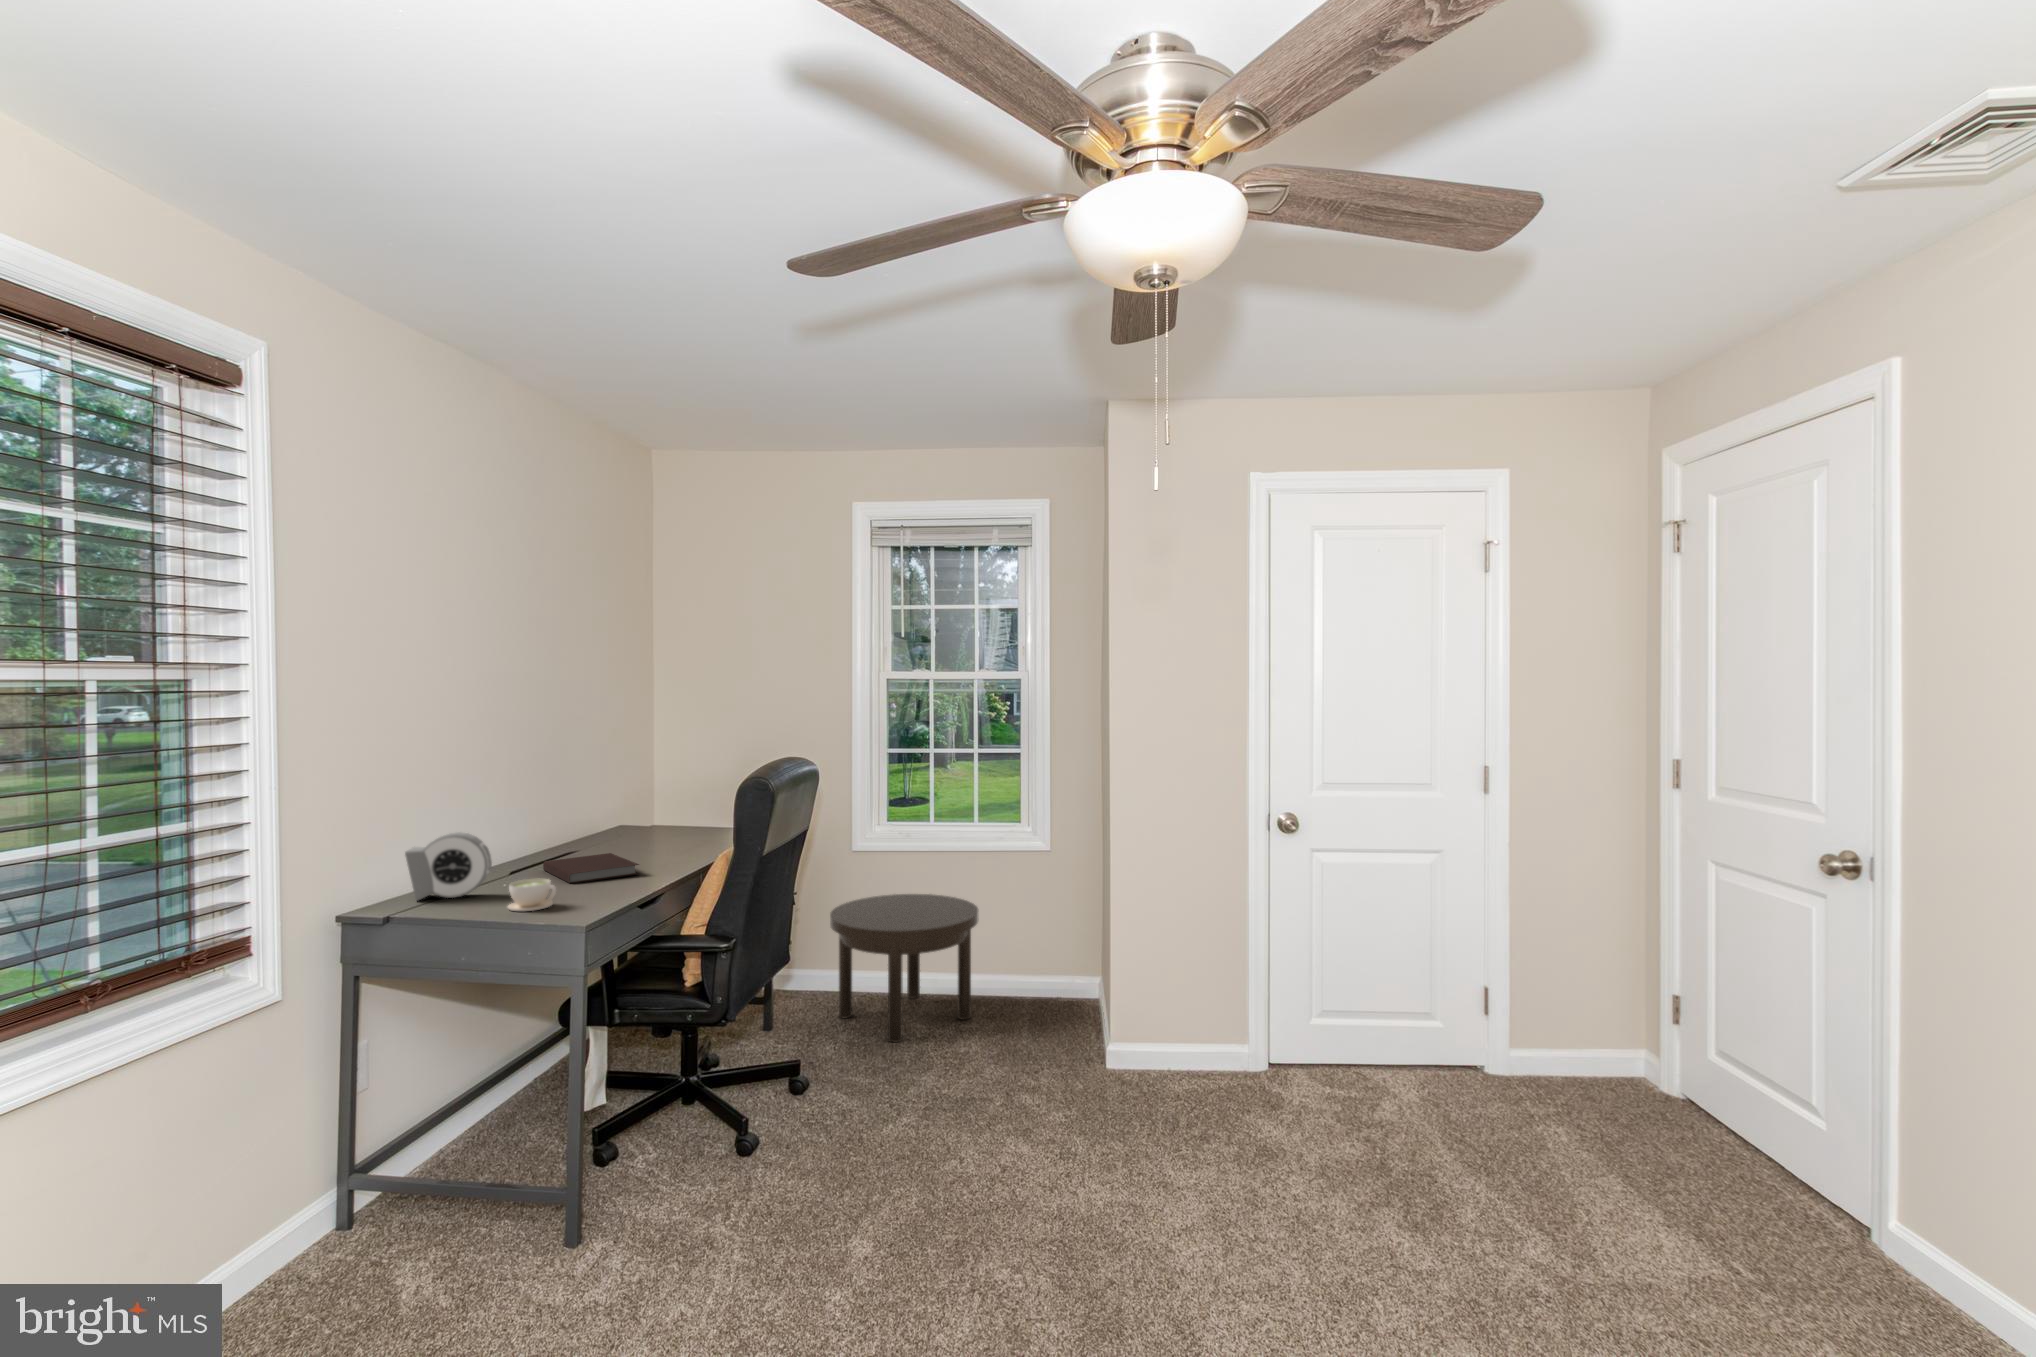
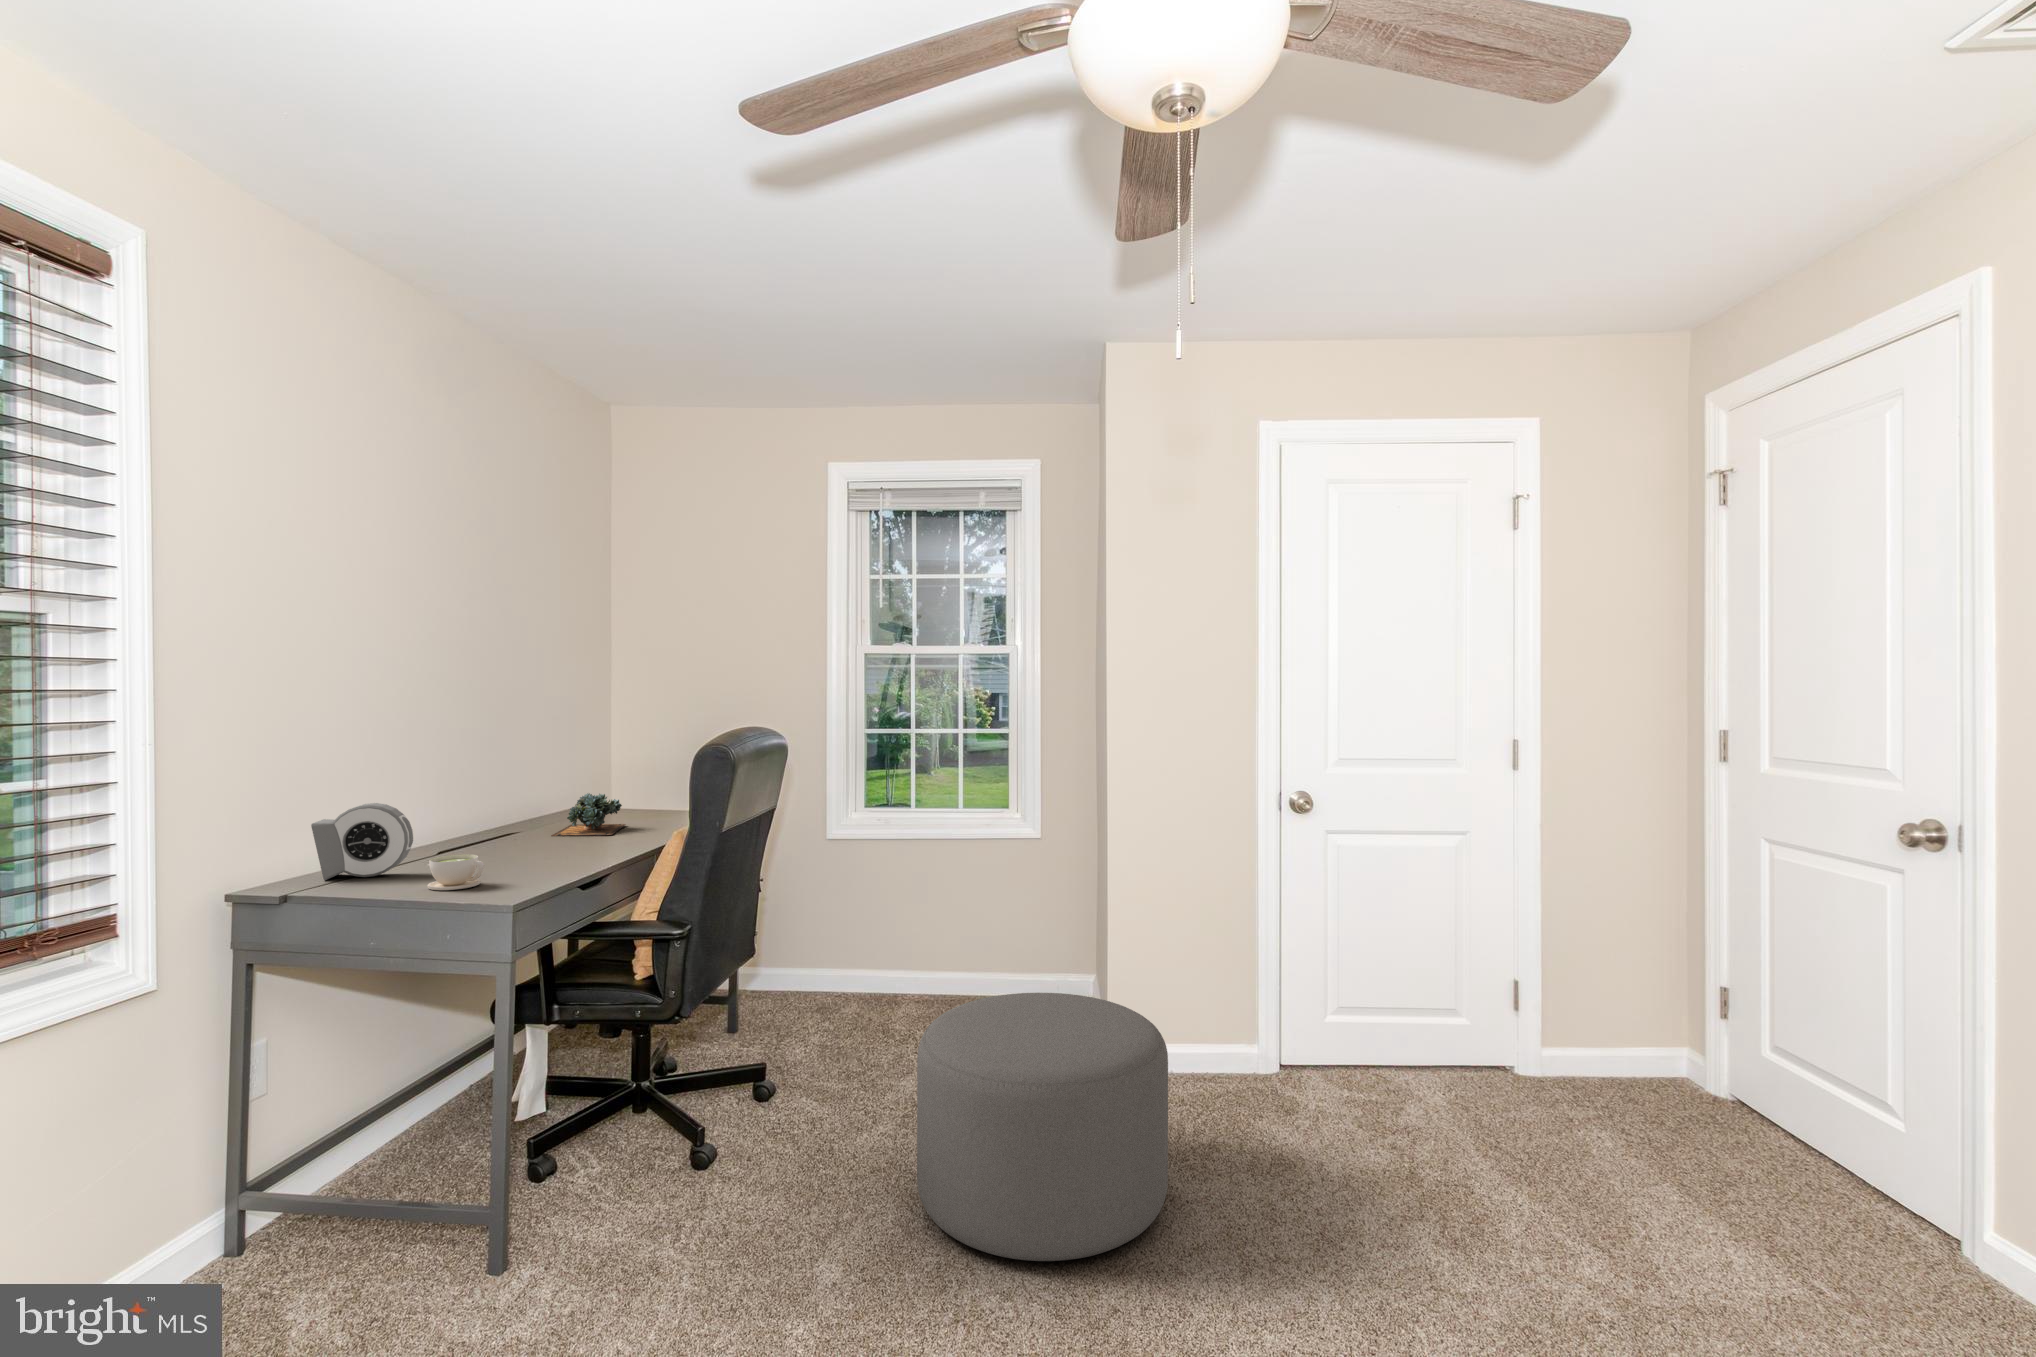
succulent plant: none [606,814,672,855] -> present [551,793,626,836]
notebook: present [543,853,639,884] -> none [477,833,585,863]
side table: present [830,894,979,1042] -> none [801,885,963,1045]
ottoman: none [938,1000,1161,1239] -> present [917,993,1168,1261]

